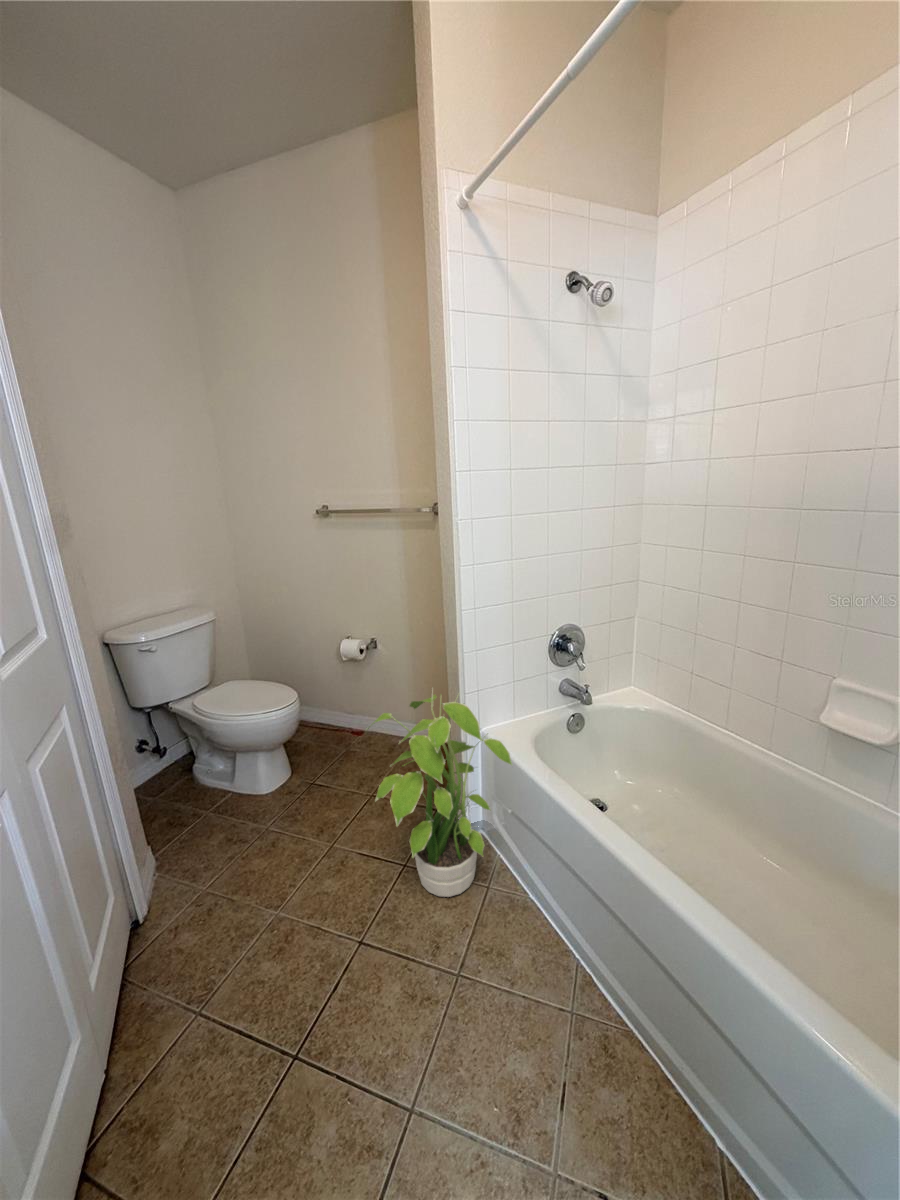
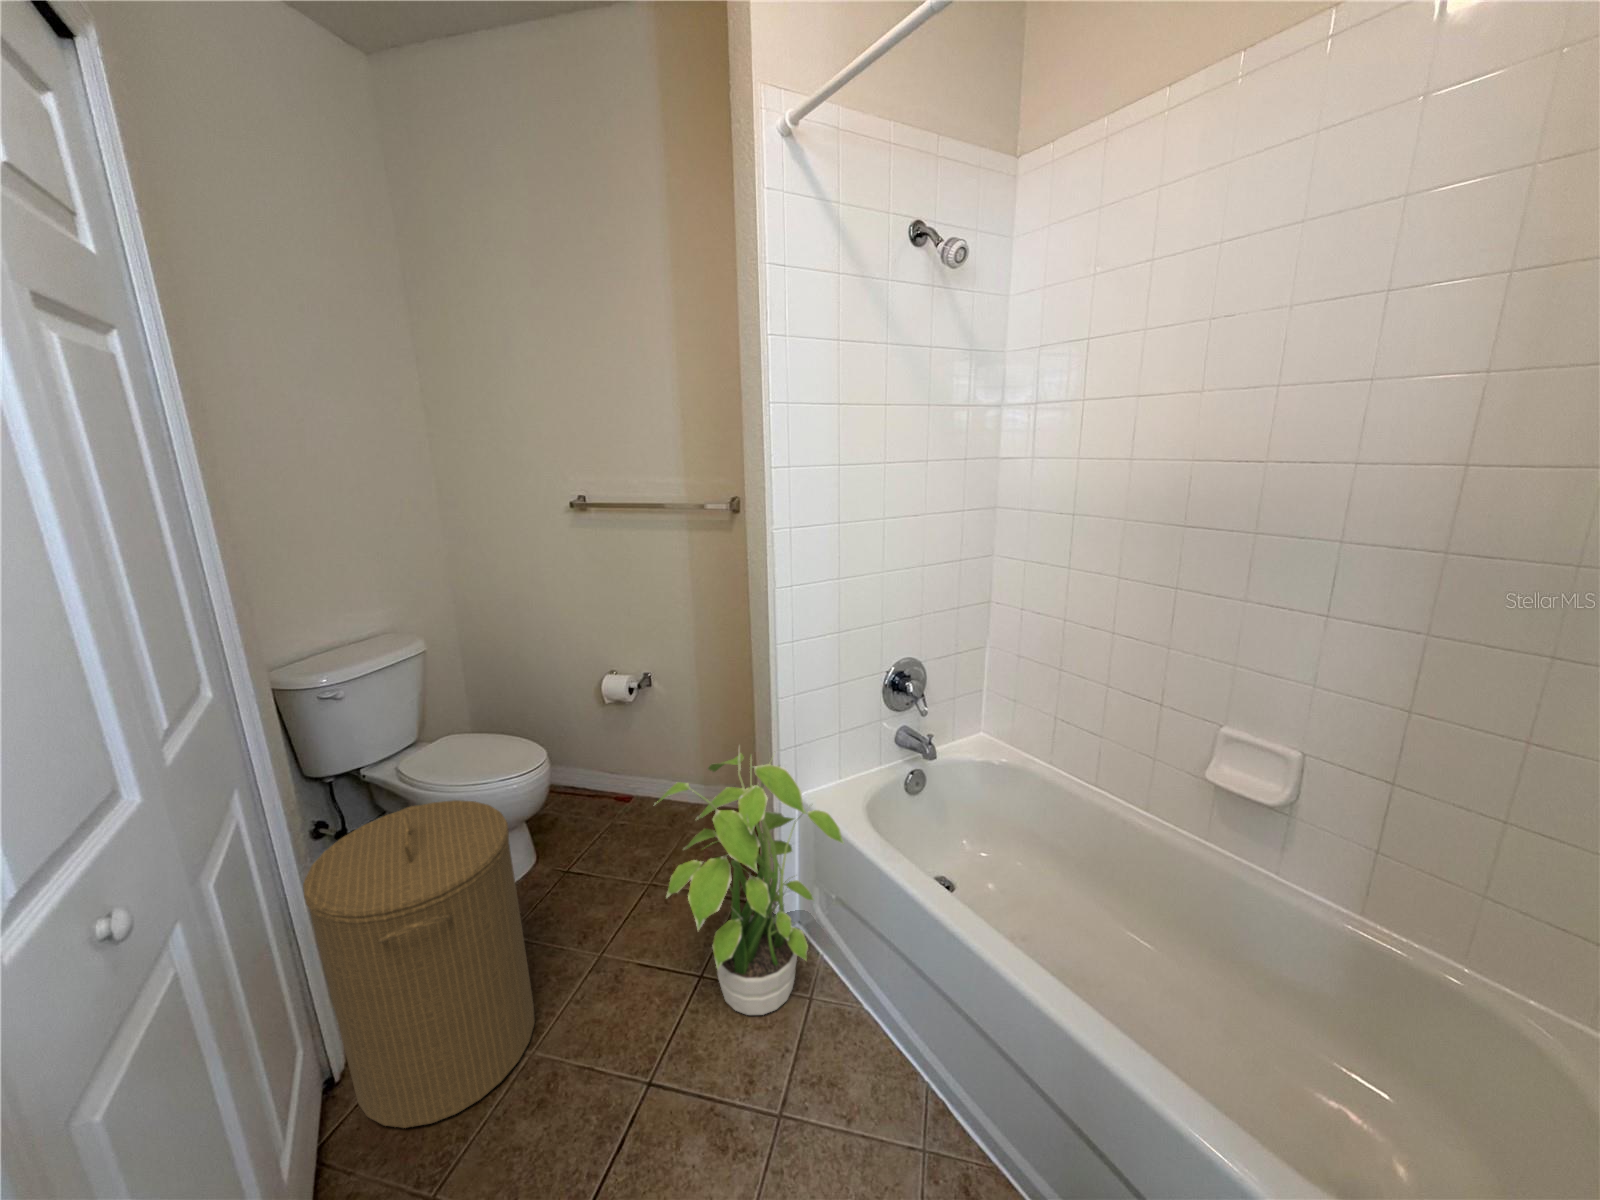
laundry hamper: none [112,723,281,960] -> present [303,800,535,1128]

